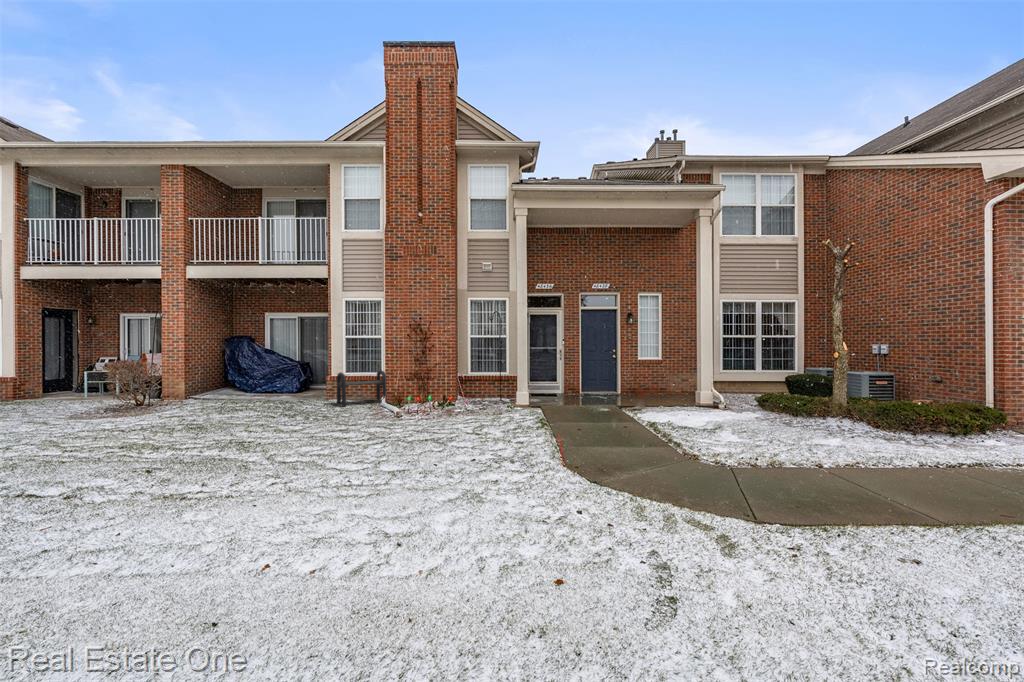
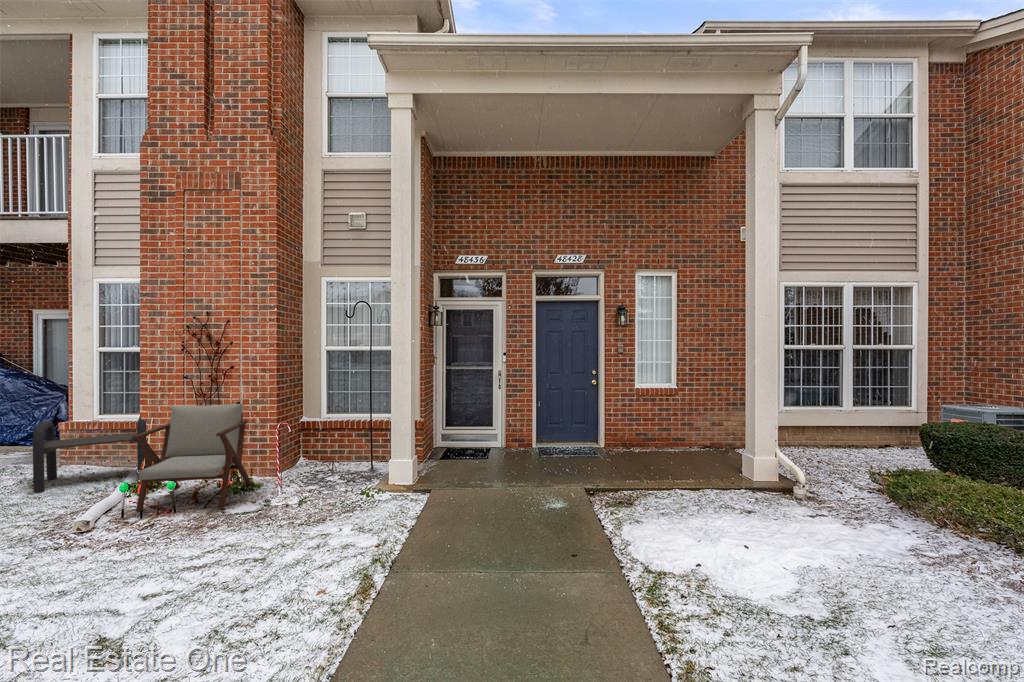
lounge chair: none [405,363,444,411] -> present [132,404,251,511]

